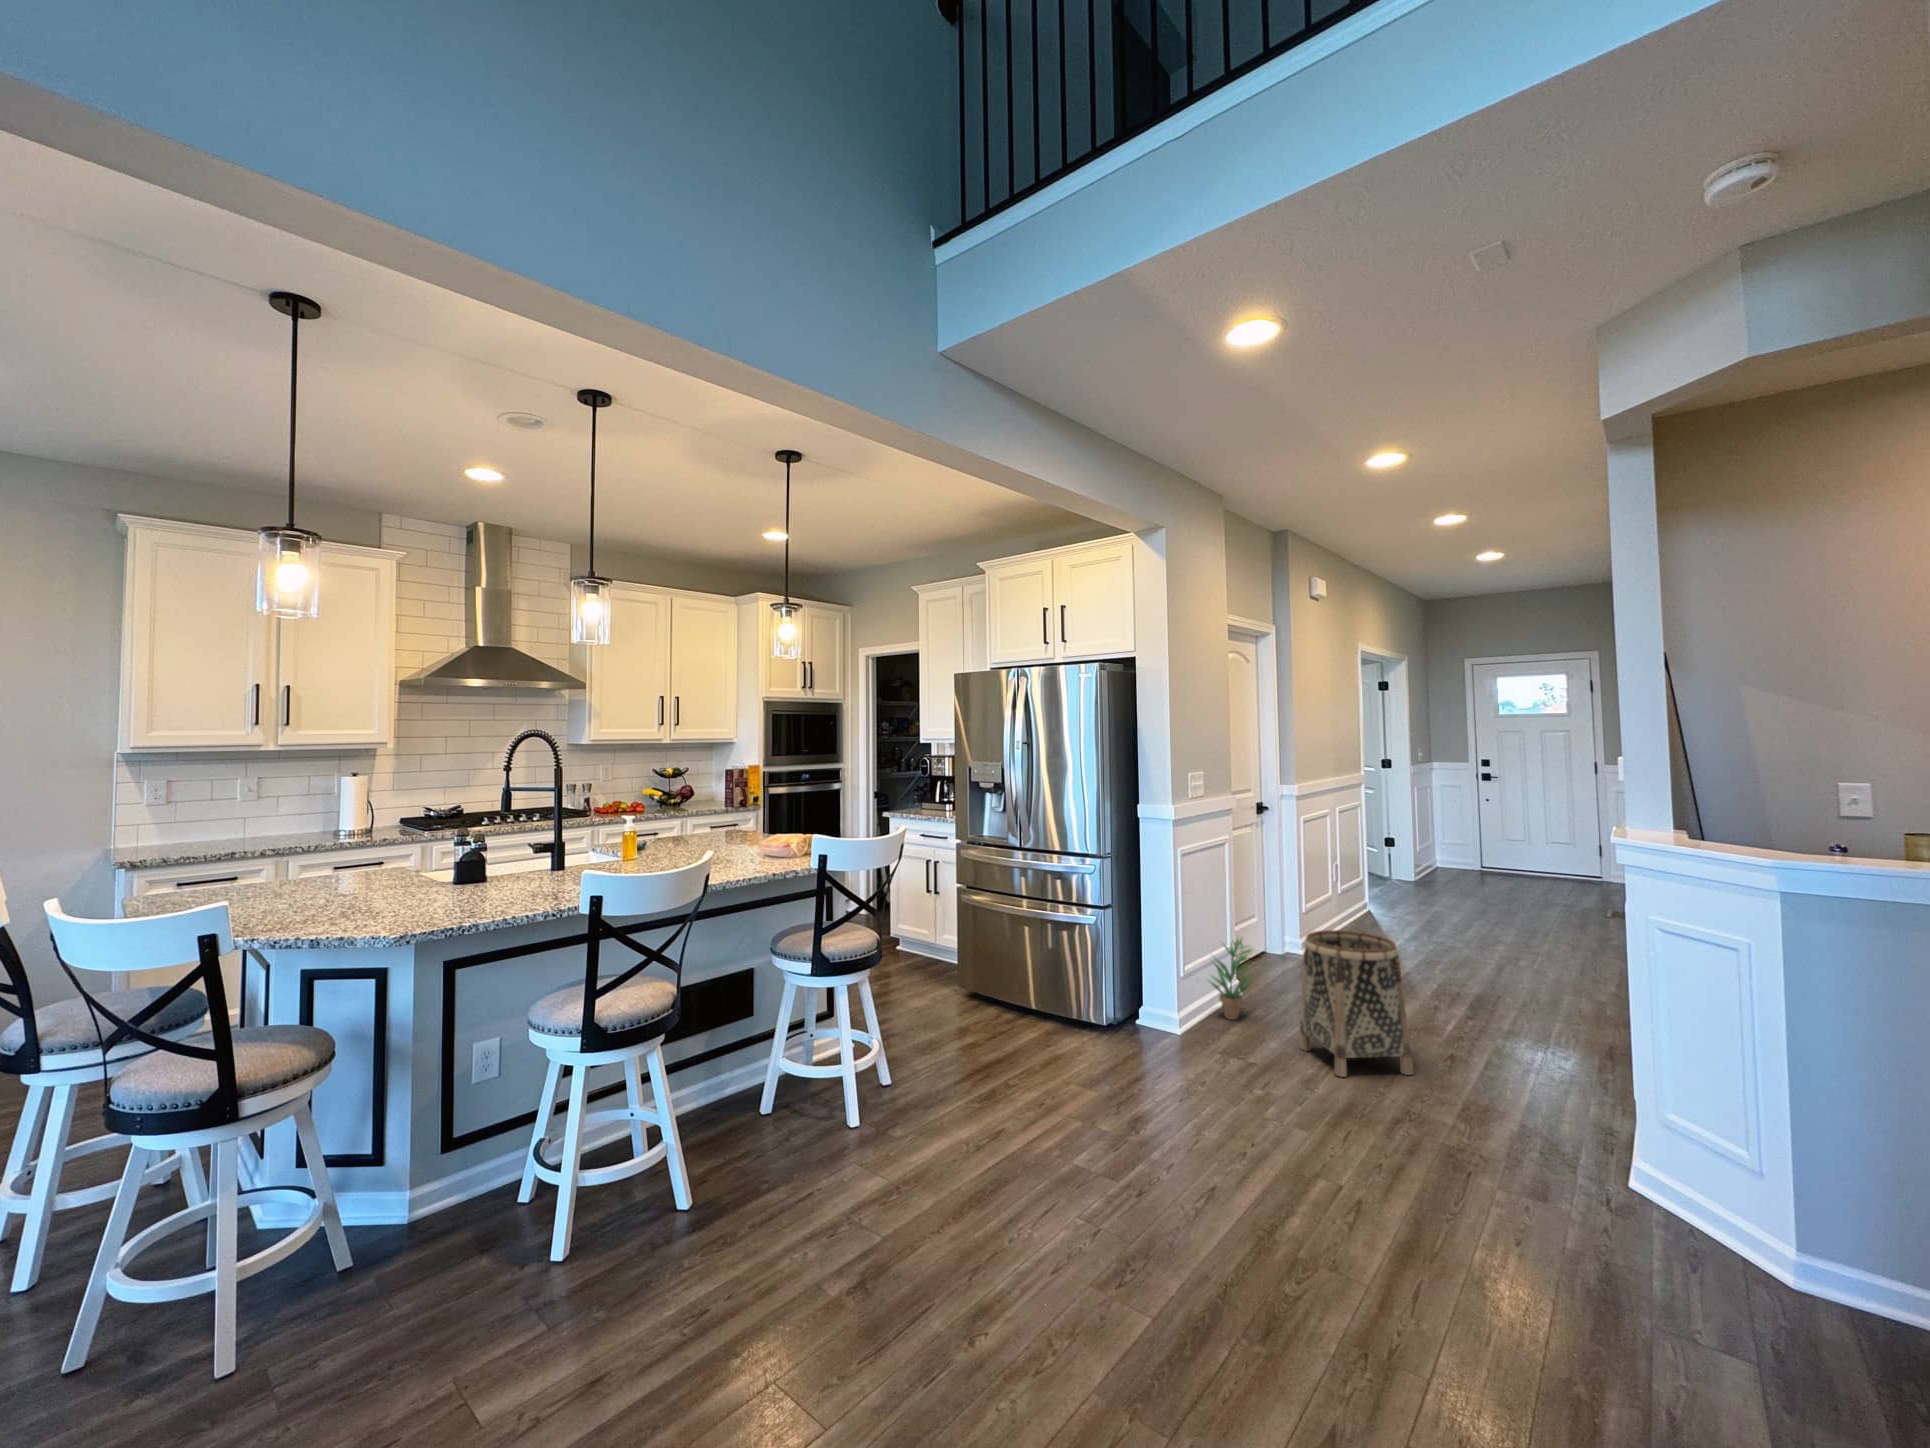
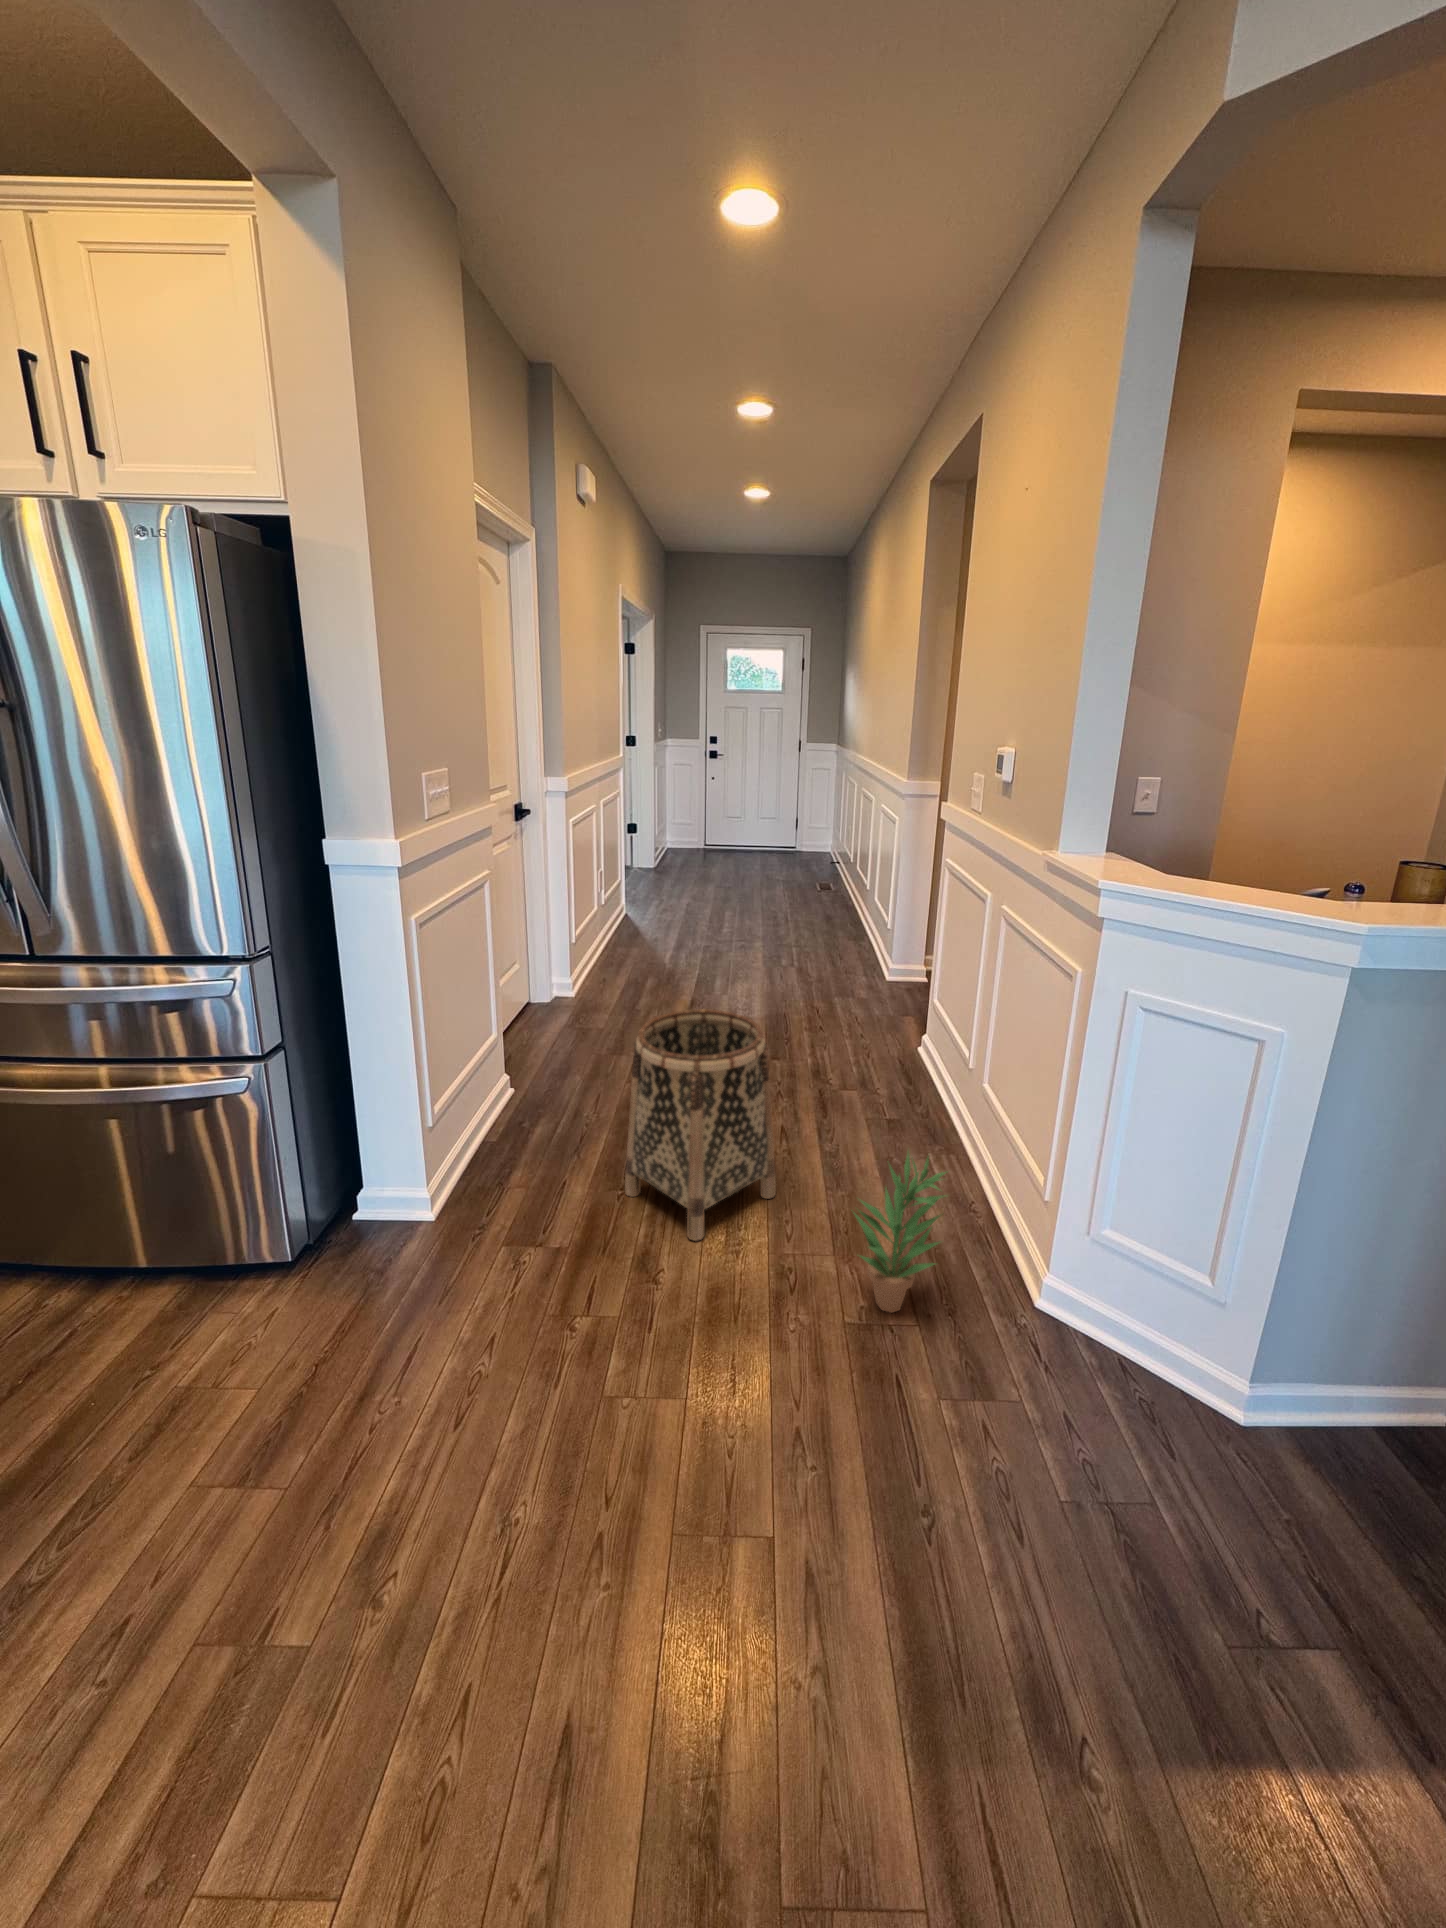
potted plant: present [1209,939,1252,1020] -> present [854,1152,946,1313]

